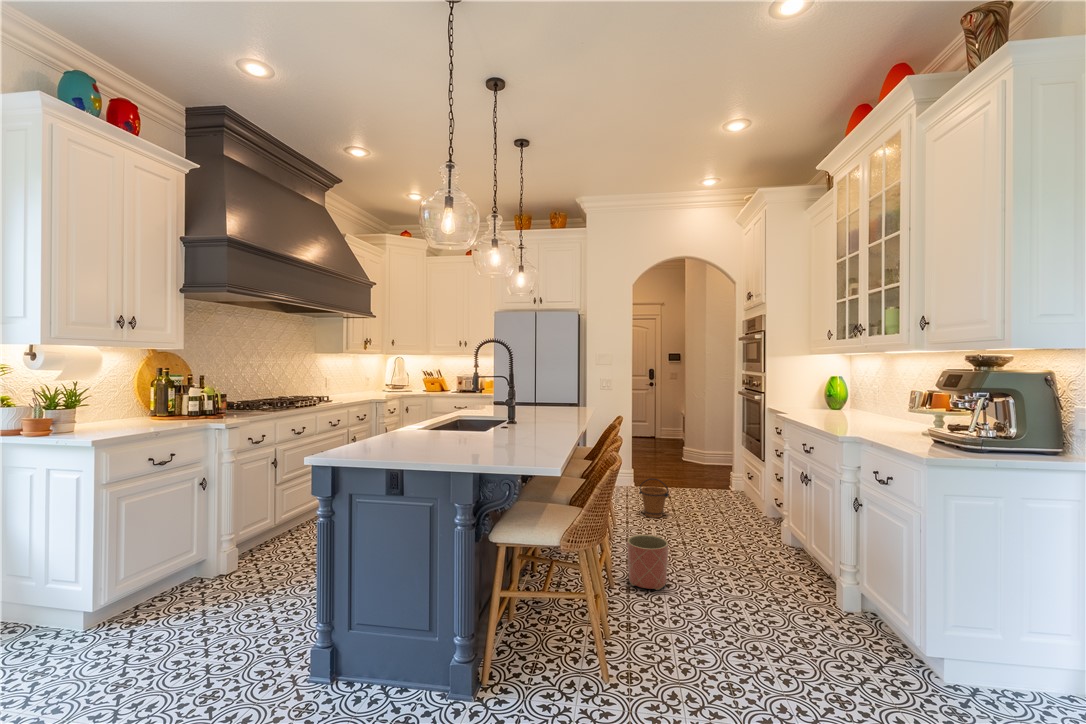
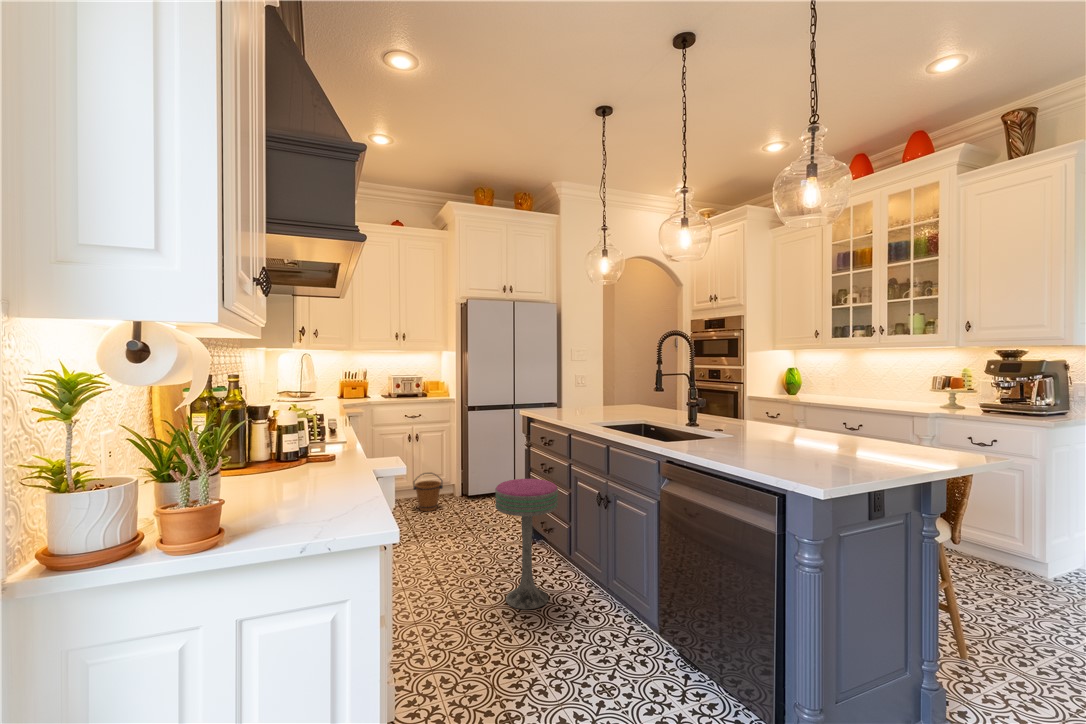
bar stool: none [676,499,749,647] -> present [495,479,558,609]
planter: present [627,535,668,590] -> none [433,525,472,578]

